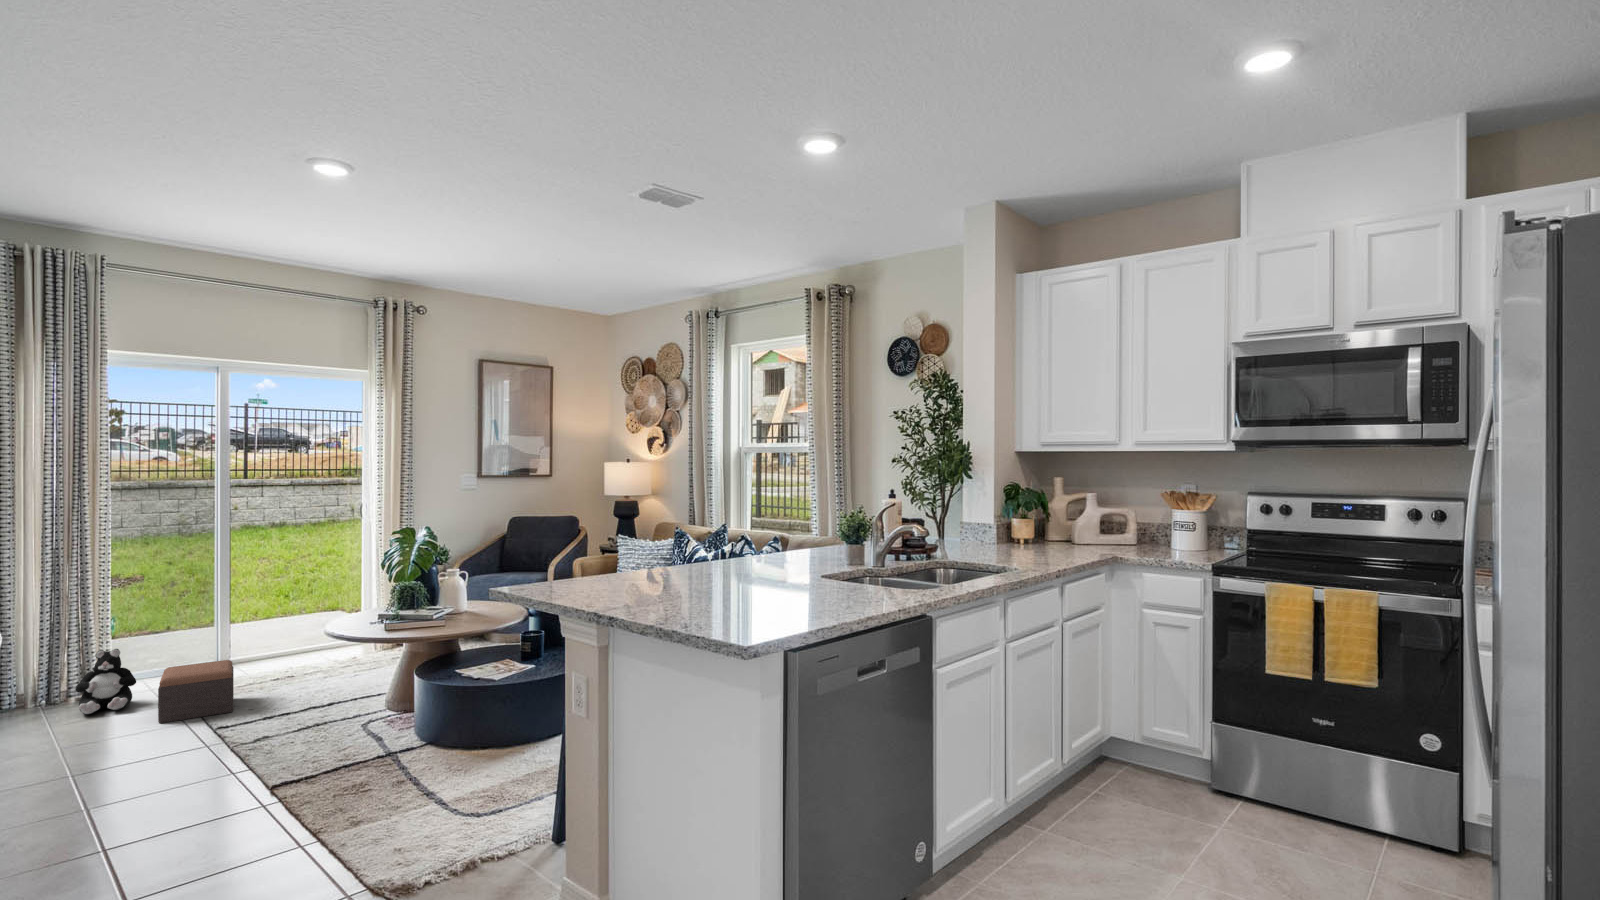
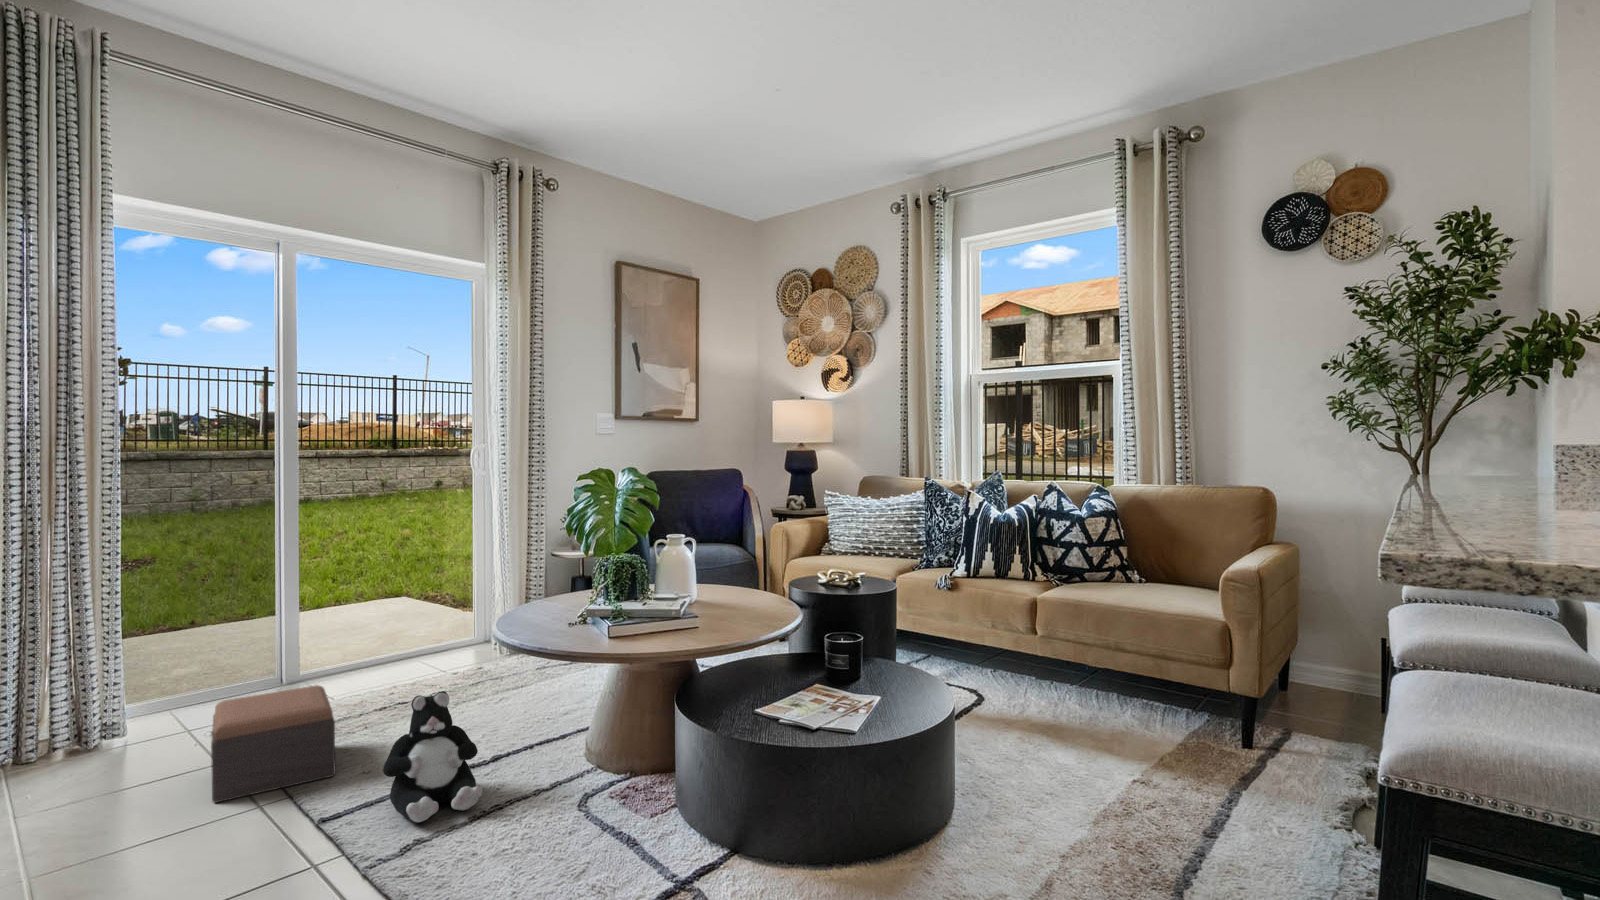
plush toy: present [75,649,136,714] -> present [383,691,483,823]

